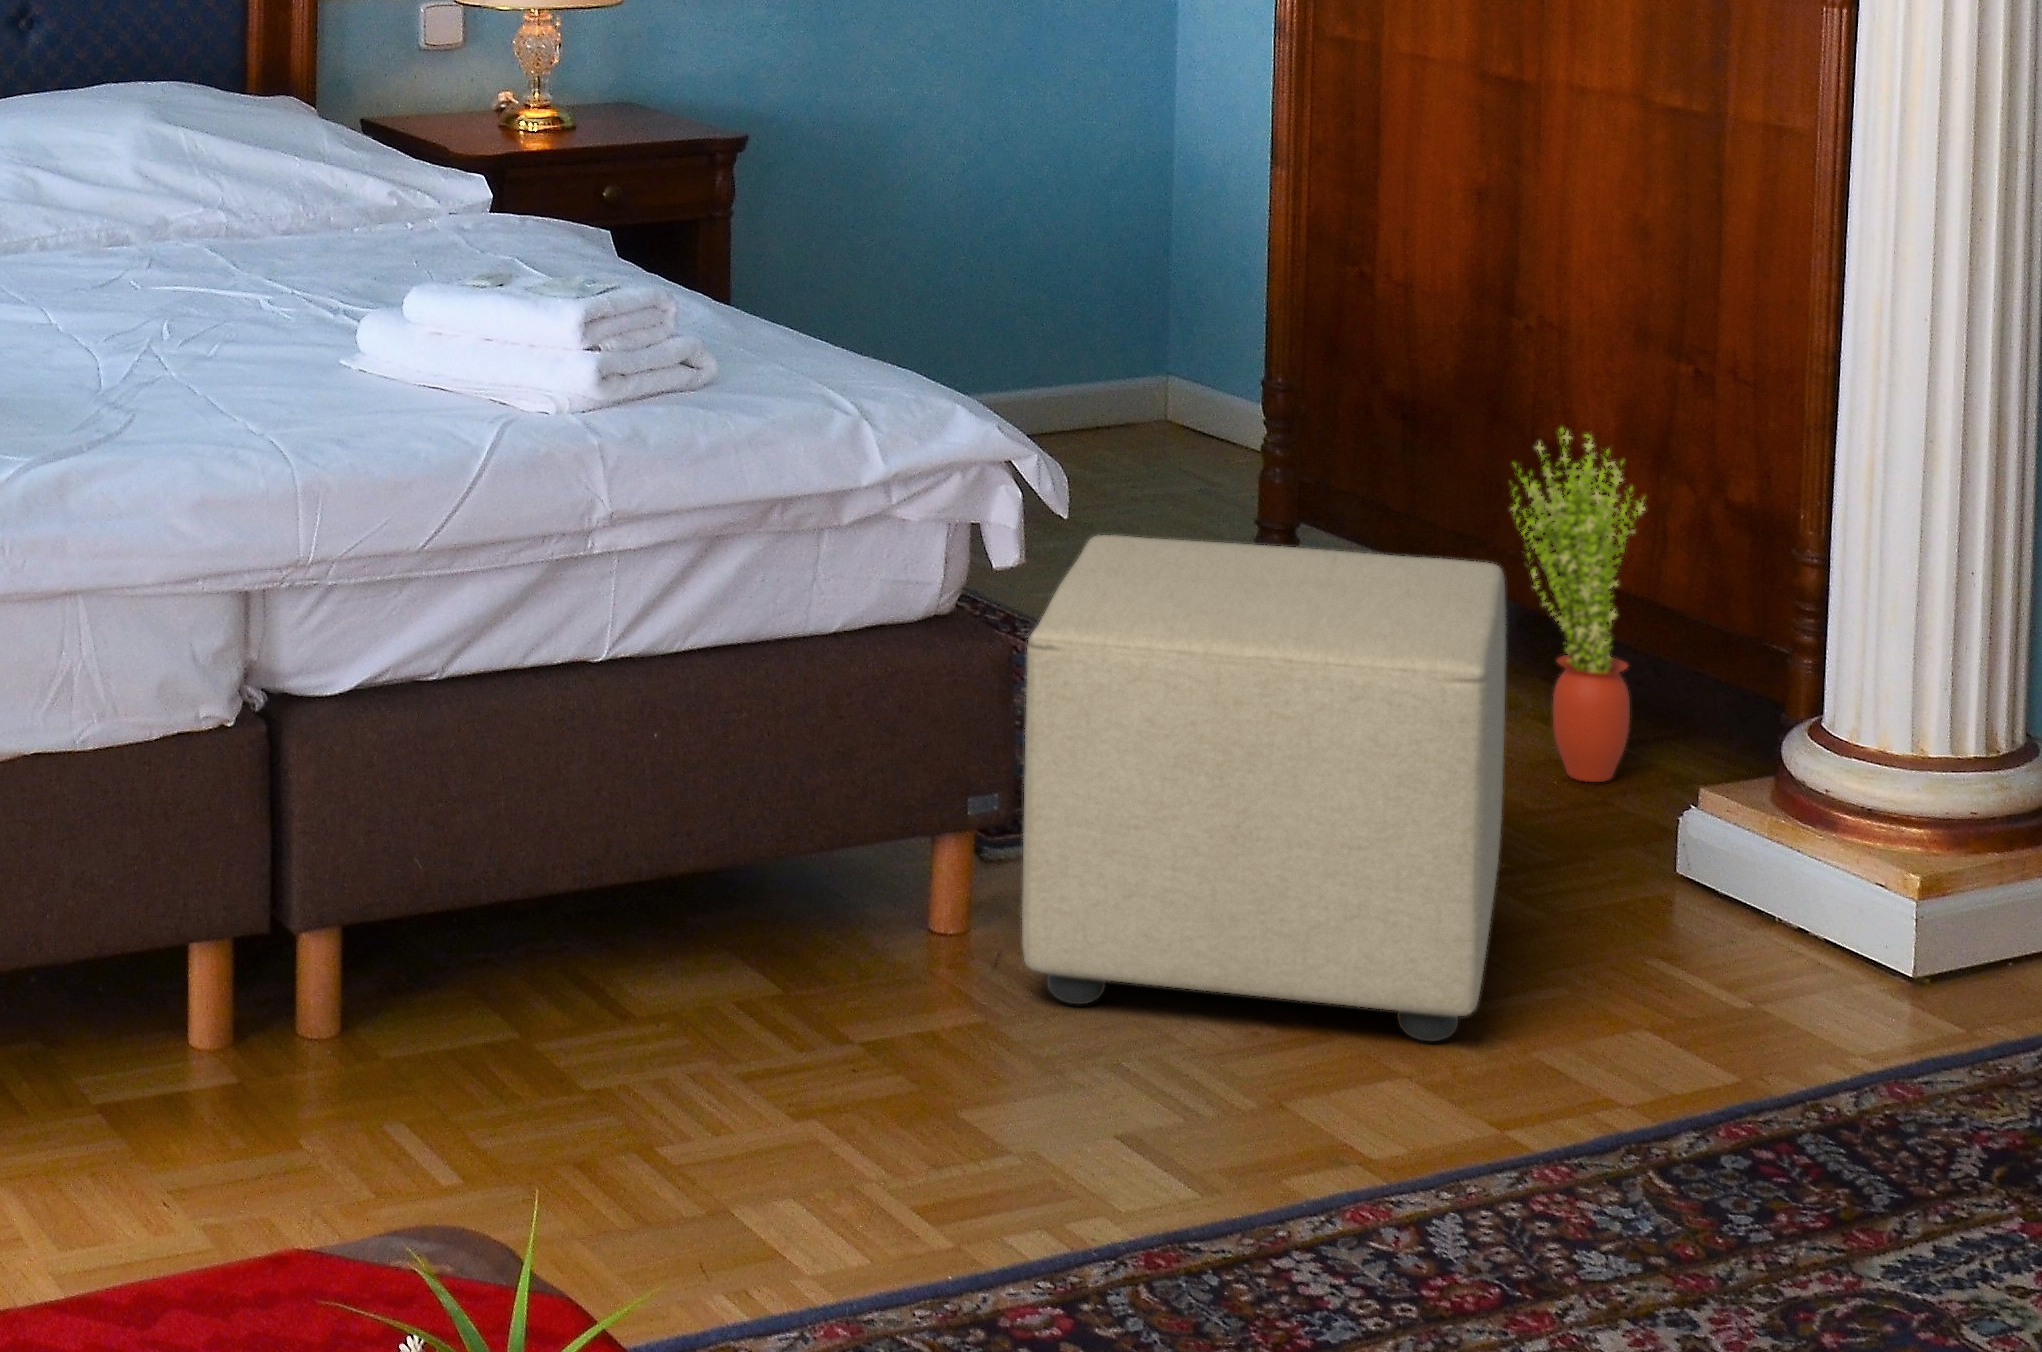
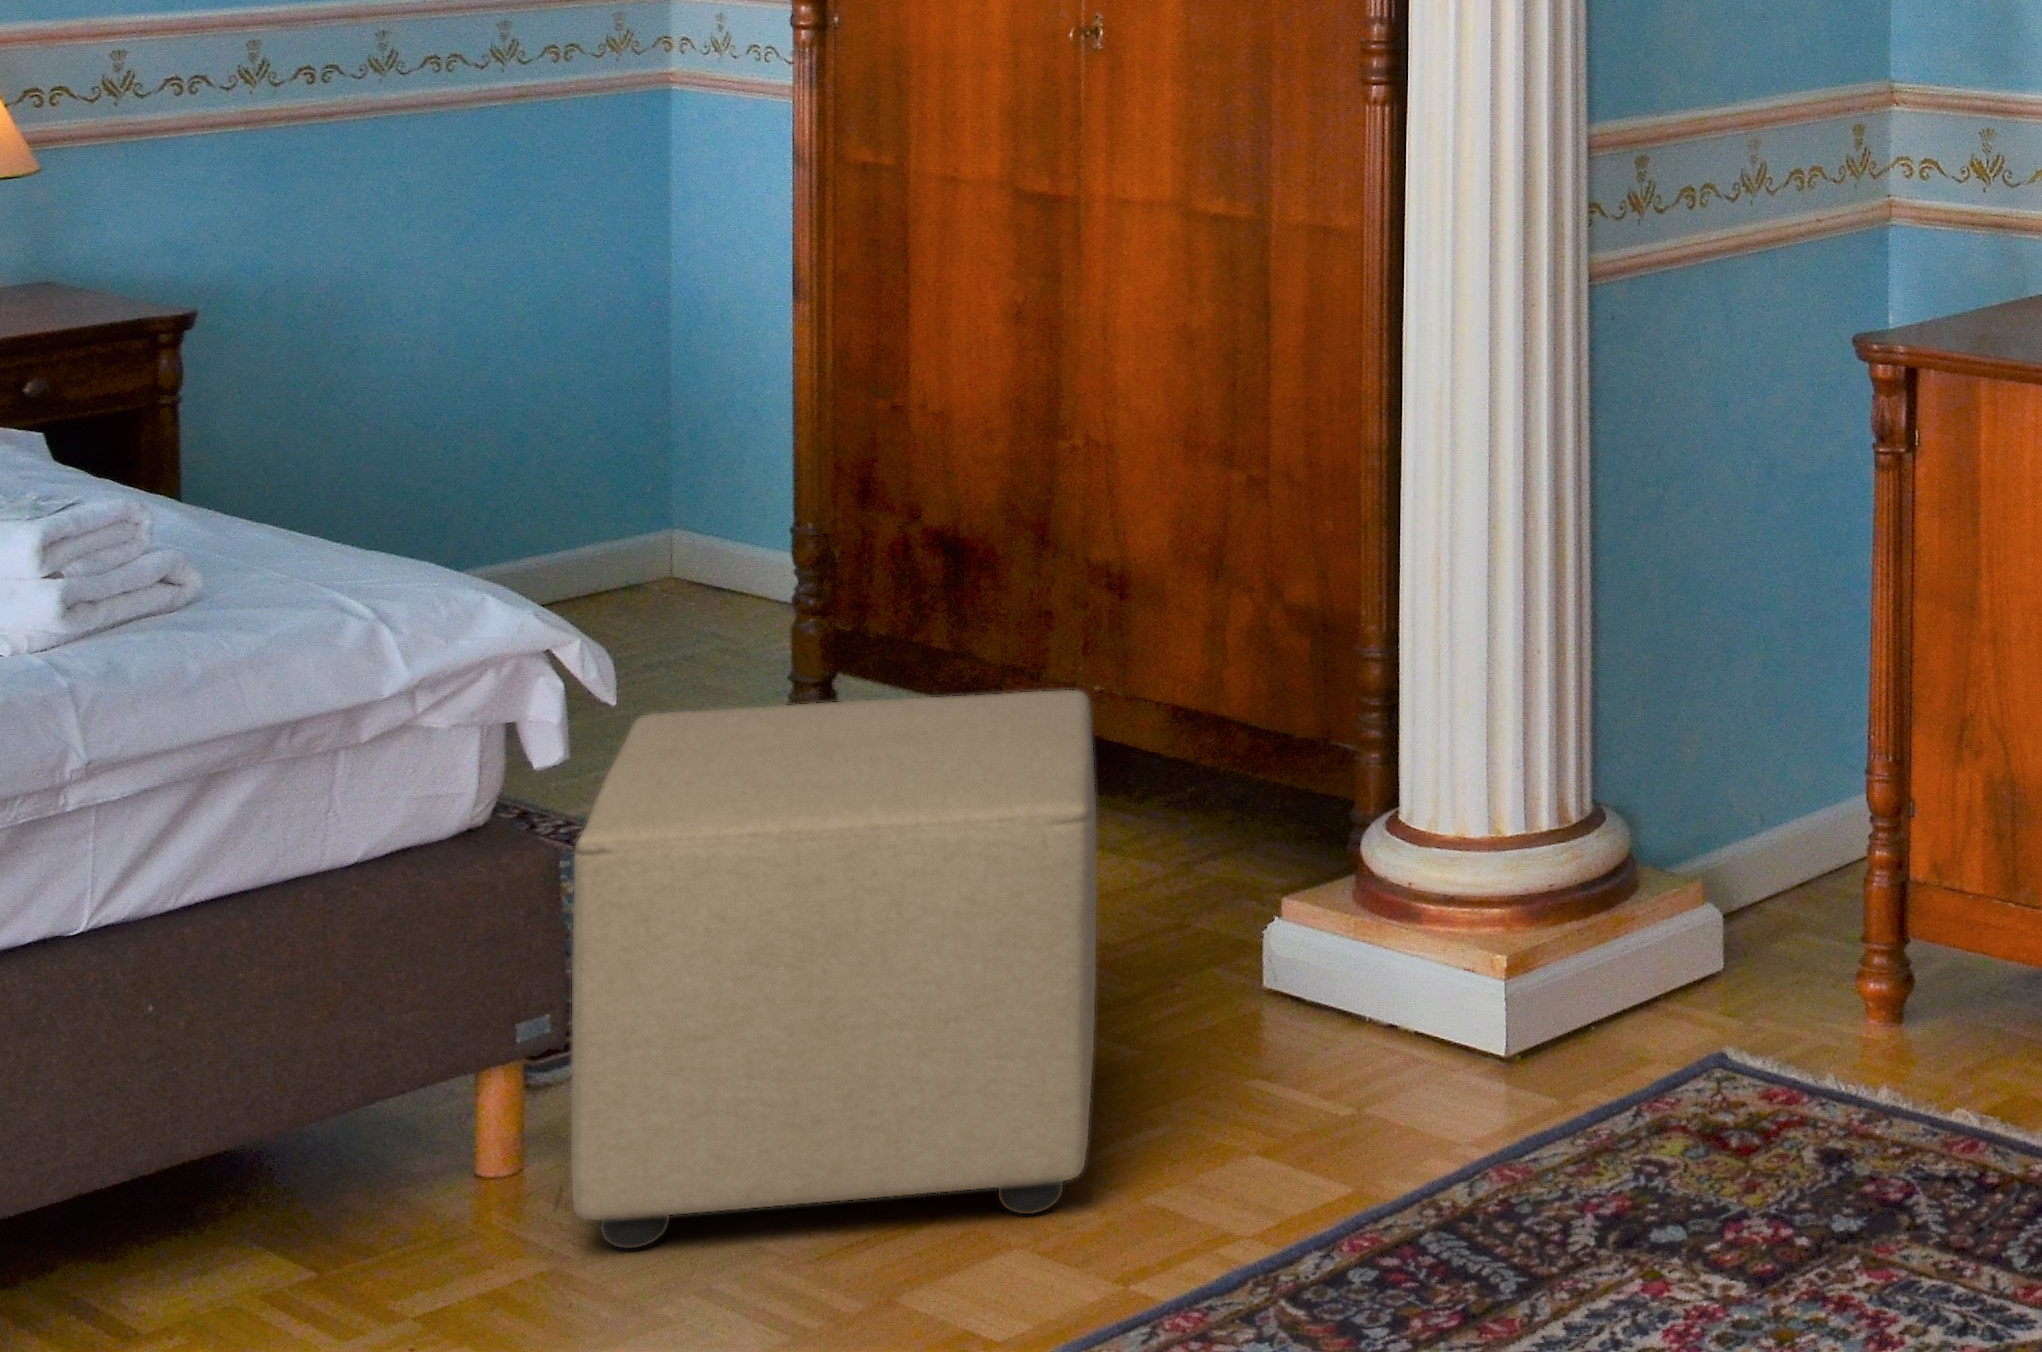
potted plant: present [1512,428,1645,782] -> none [1076,538,1215,899]

